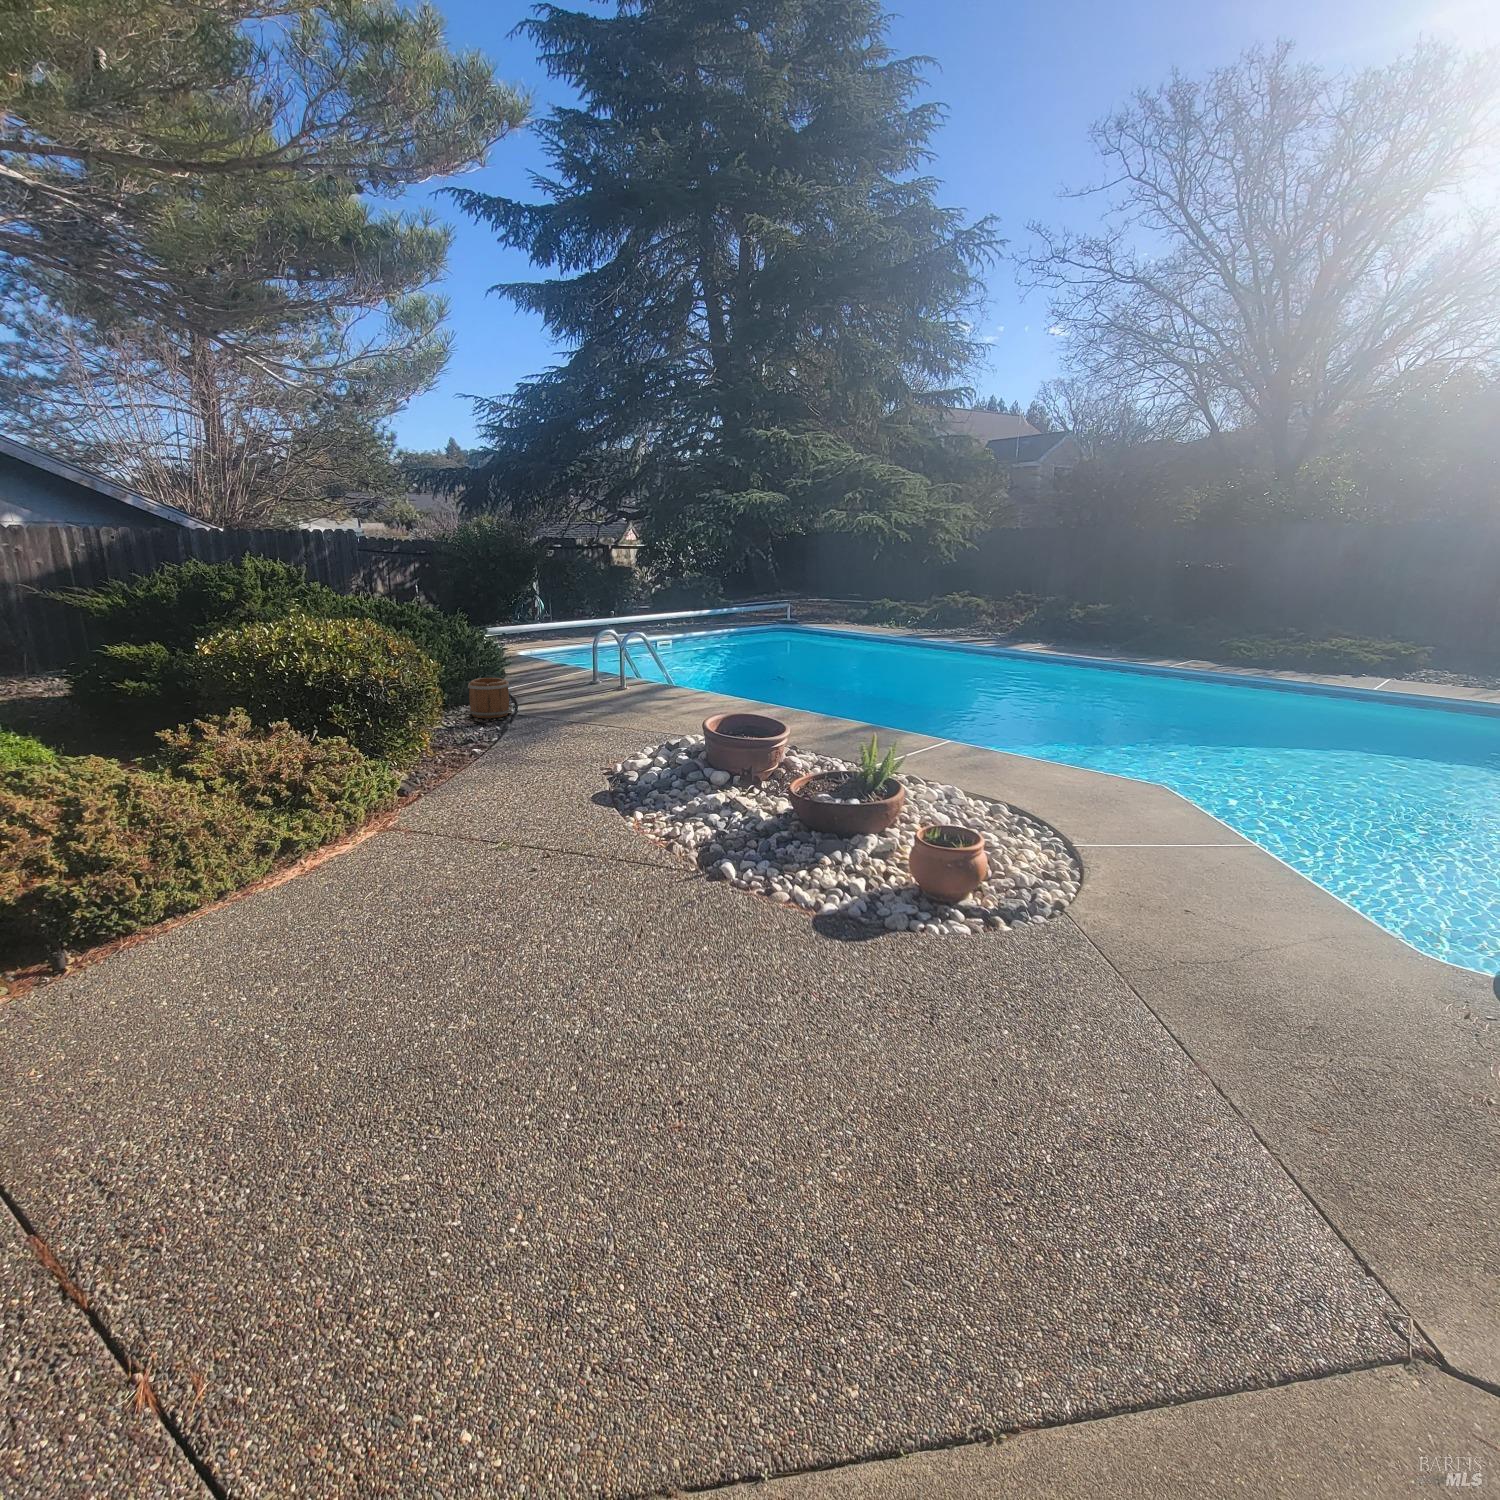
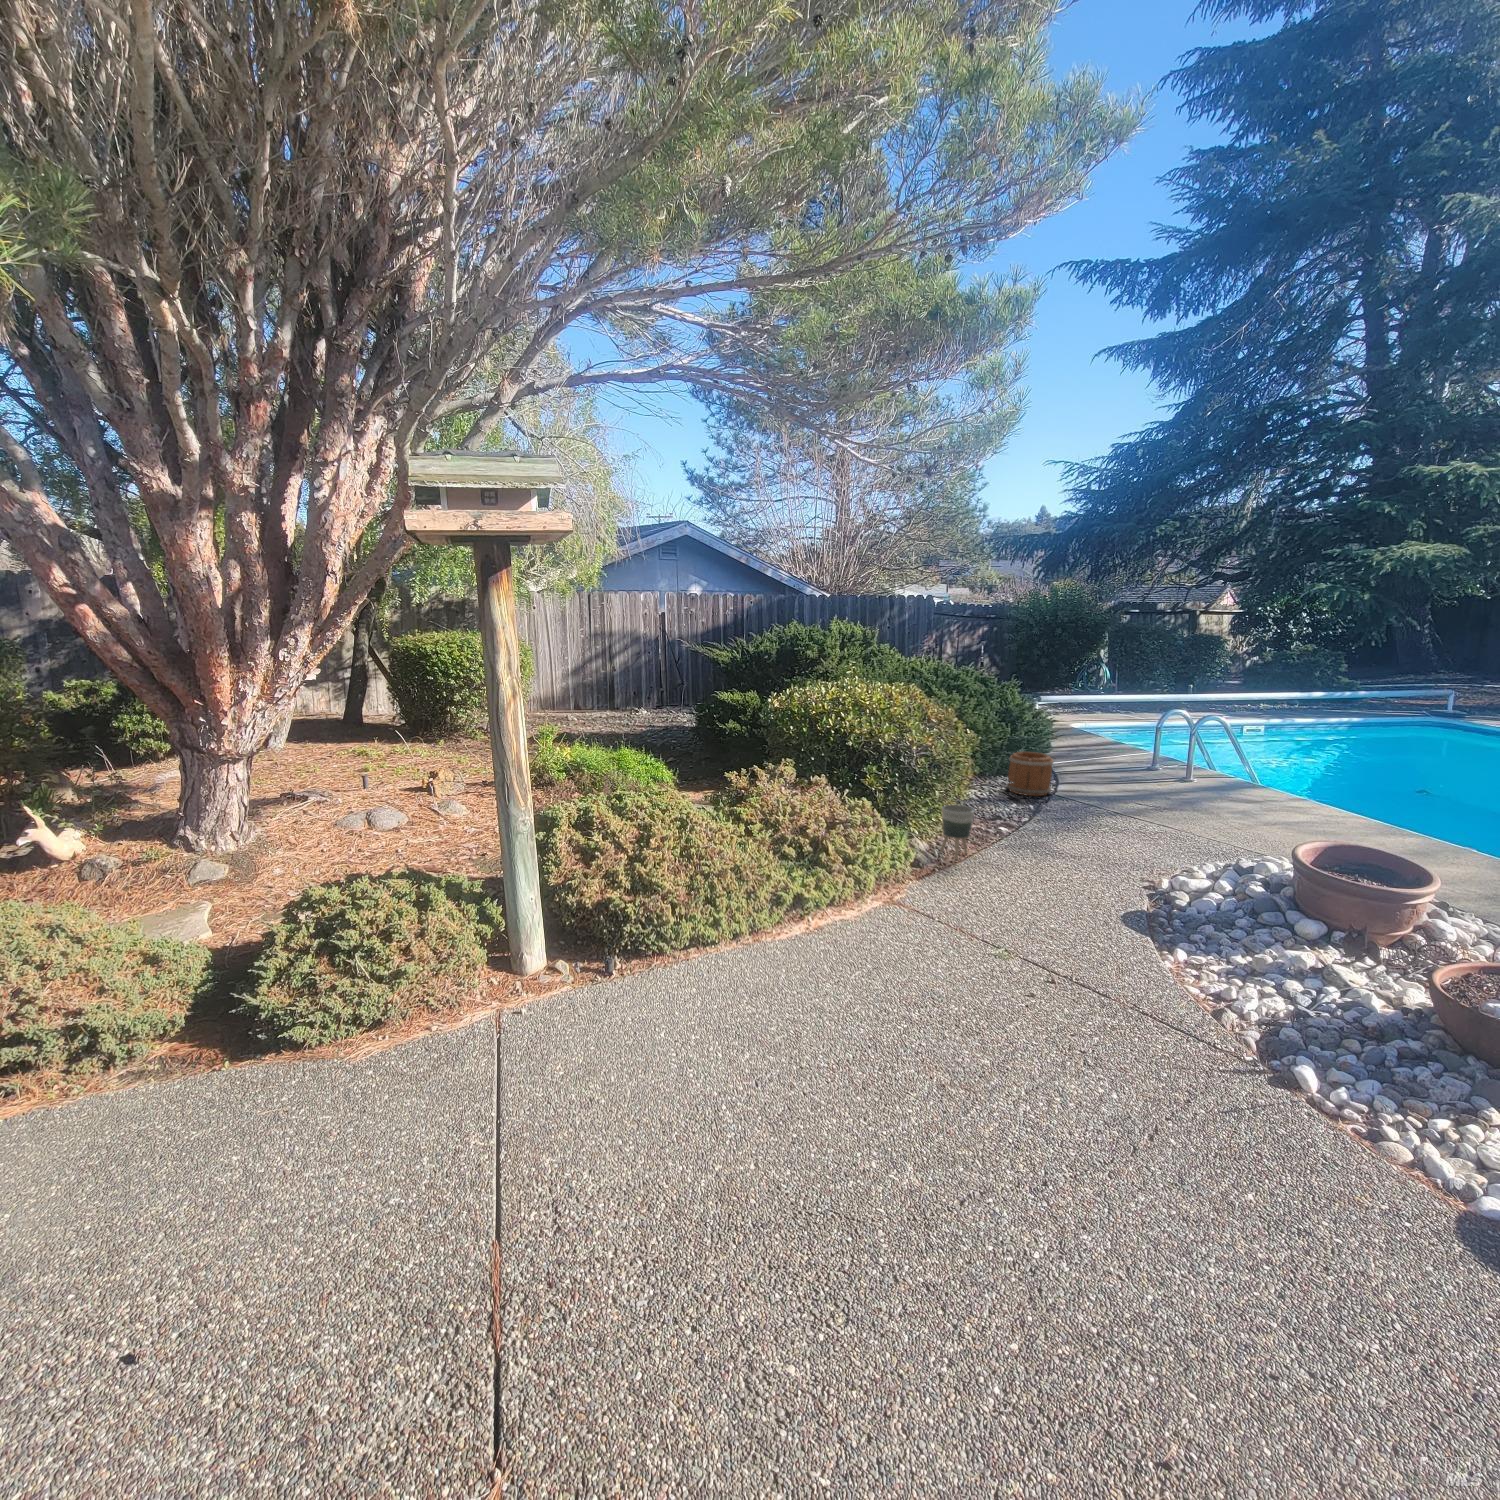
planter: none [416,731,448,782] -> present [940,804,974,860]

